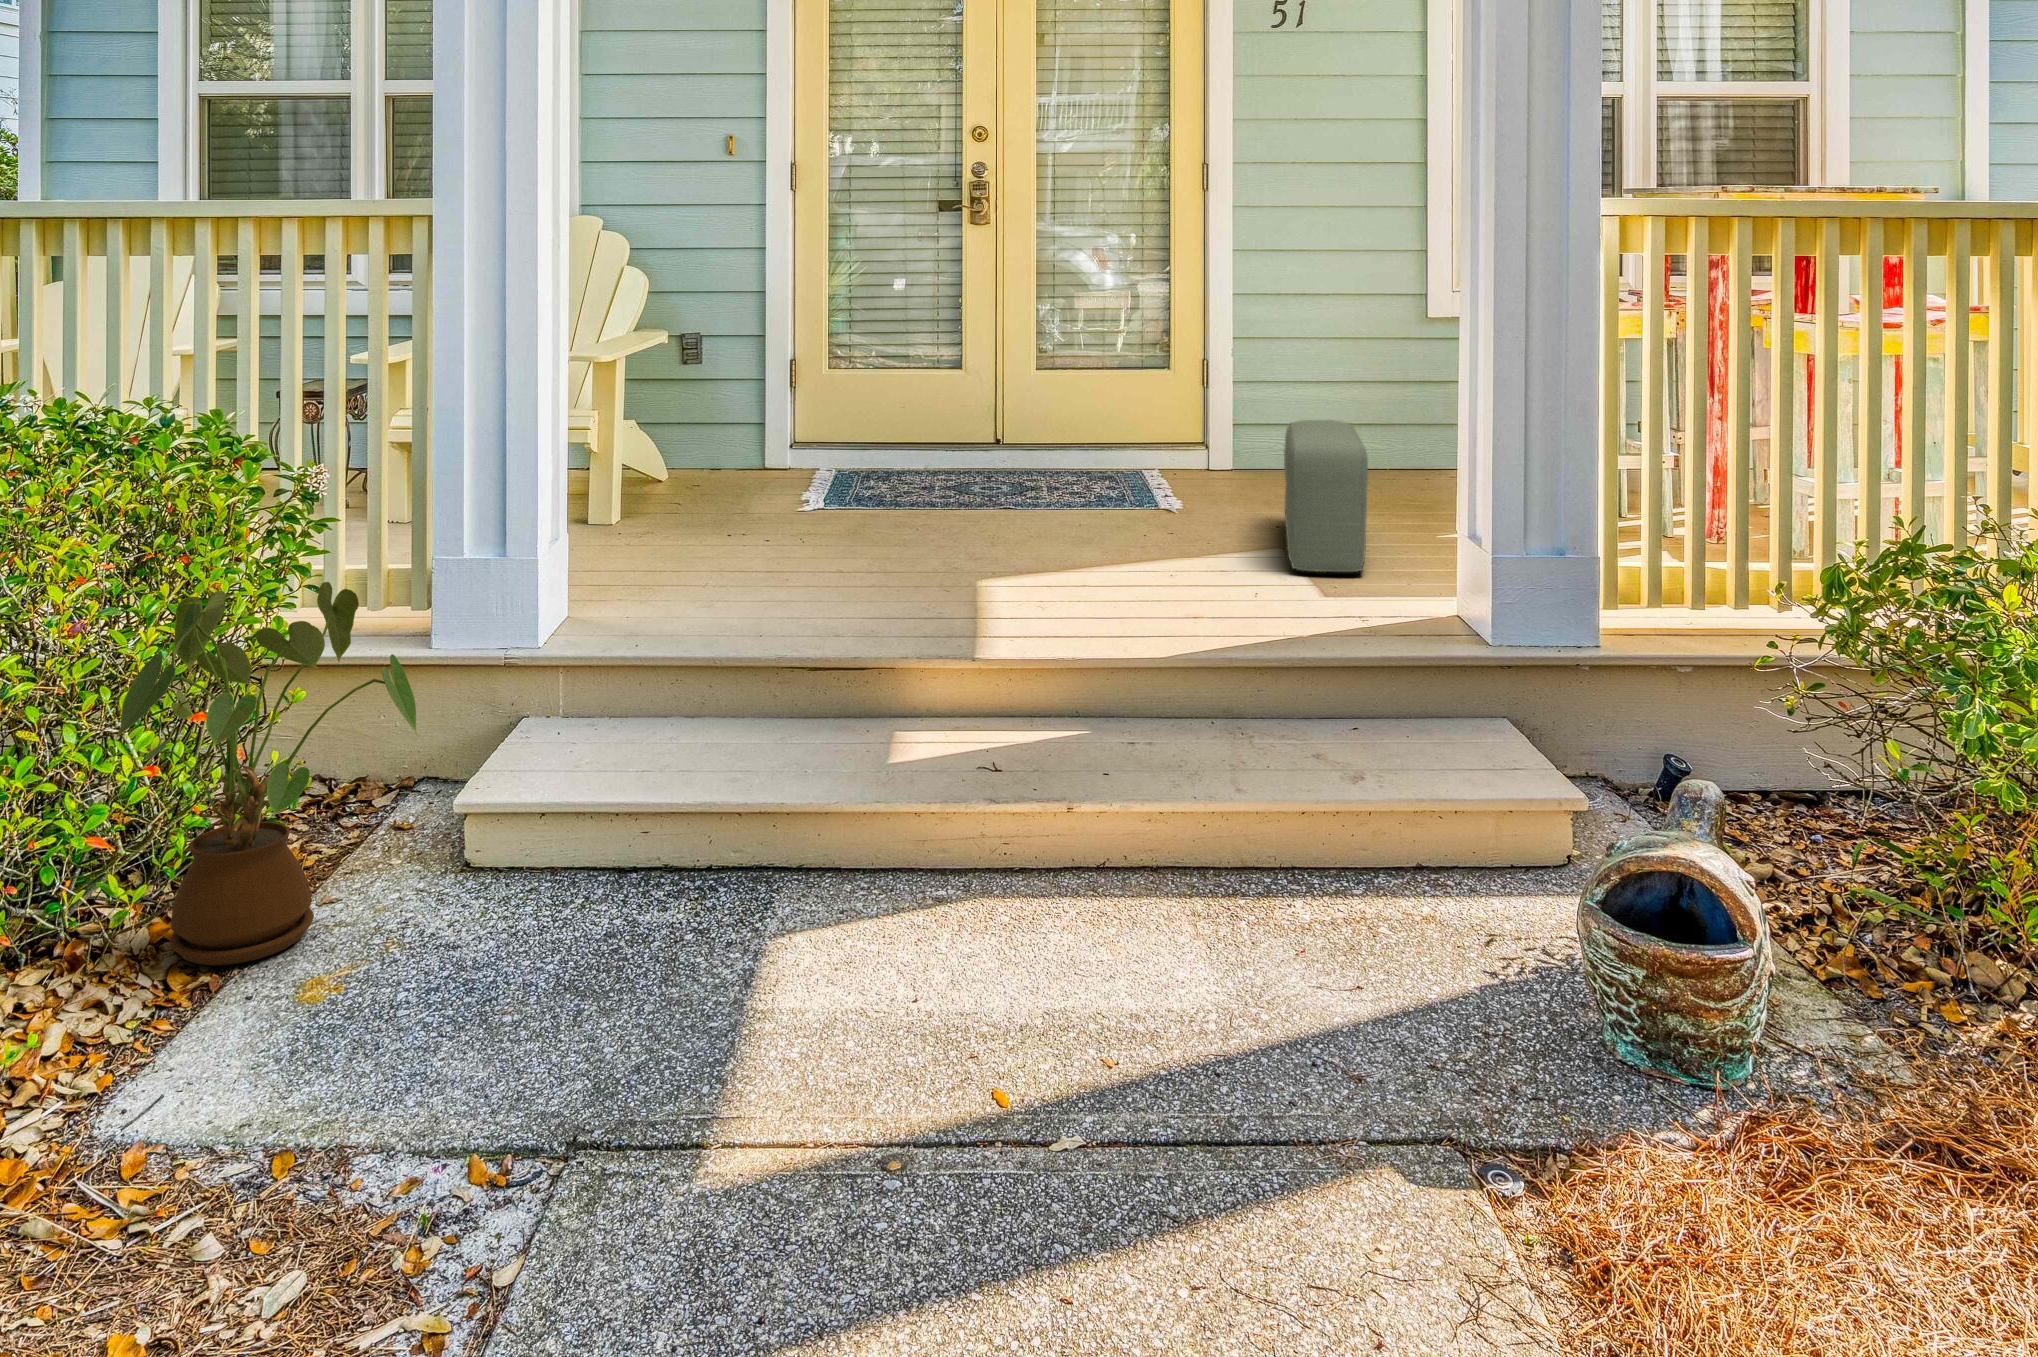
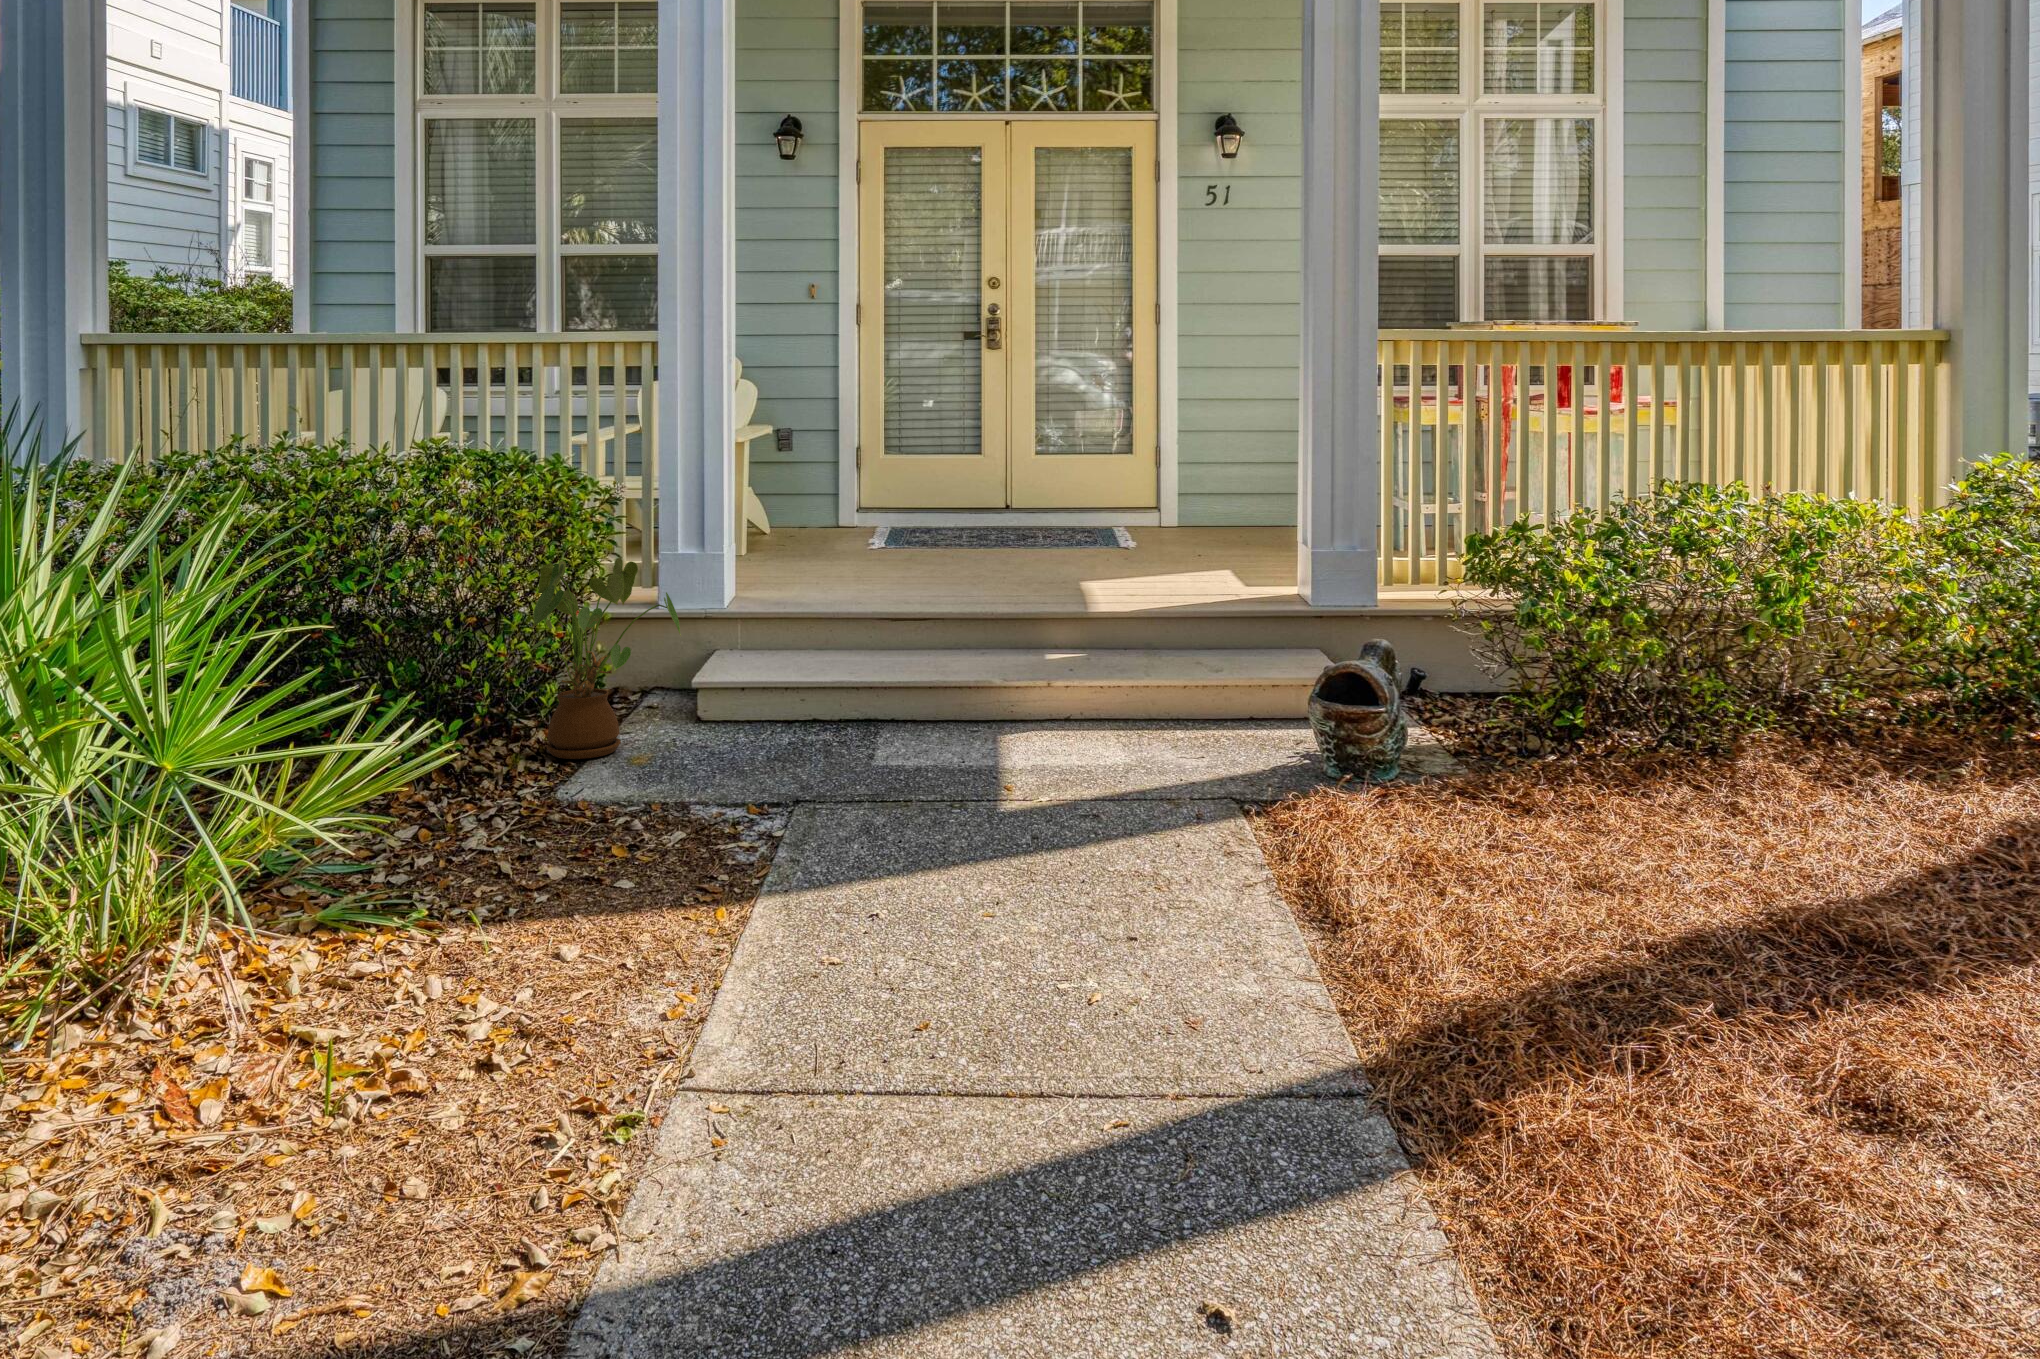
pouf: present [1284,420,1368,572] -> none [1197,482,1251,577]

